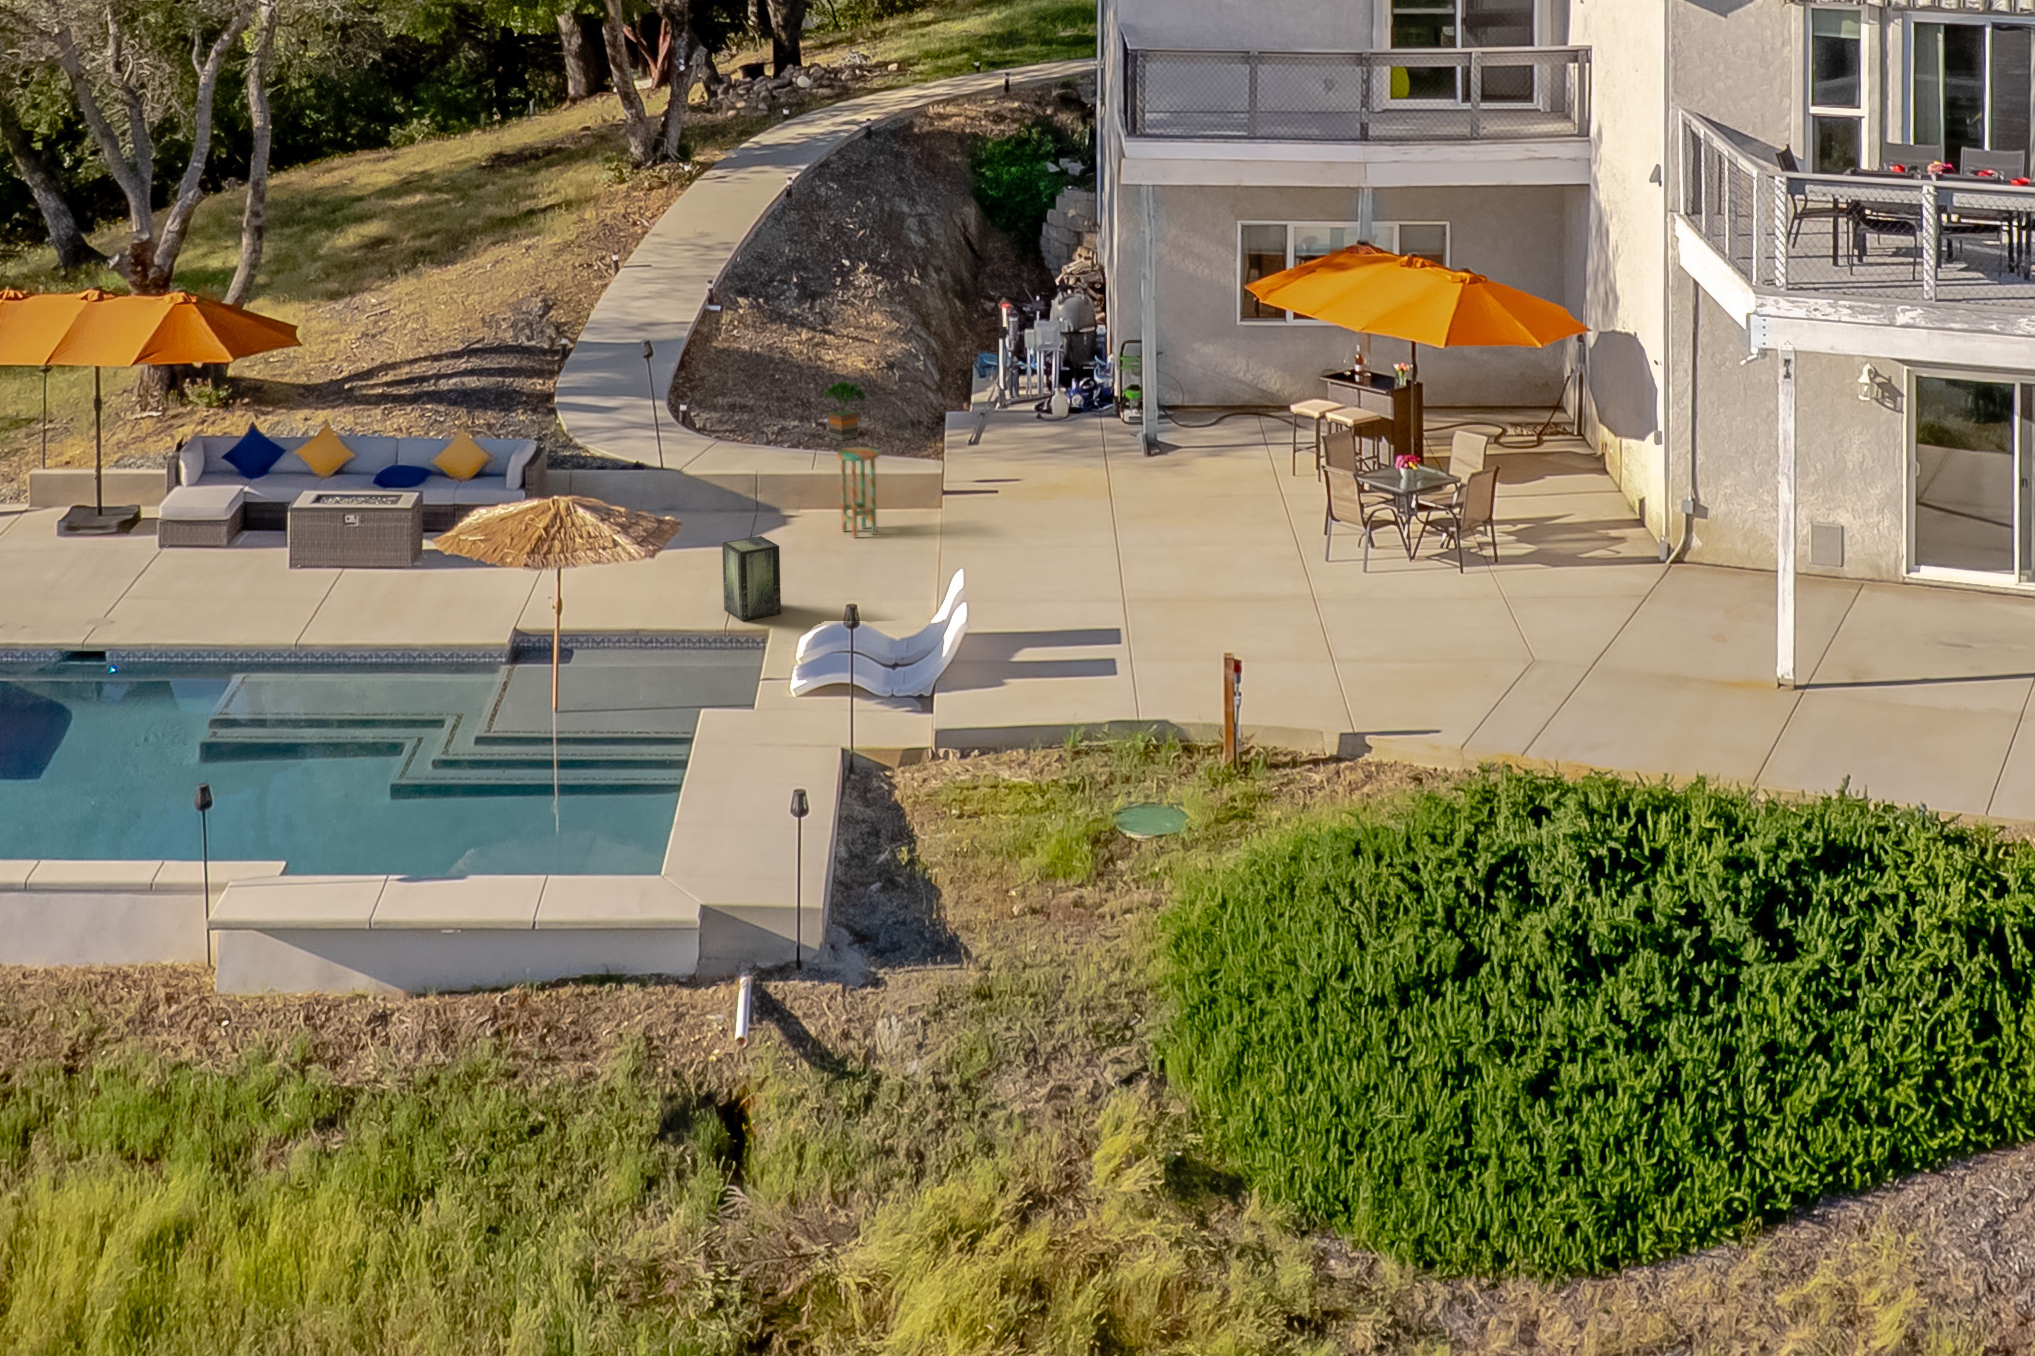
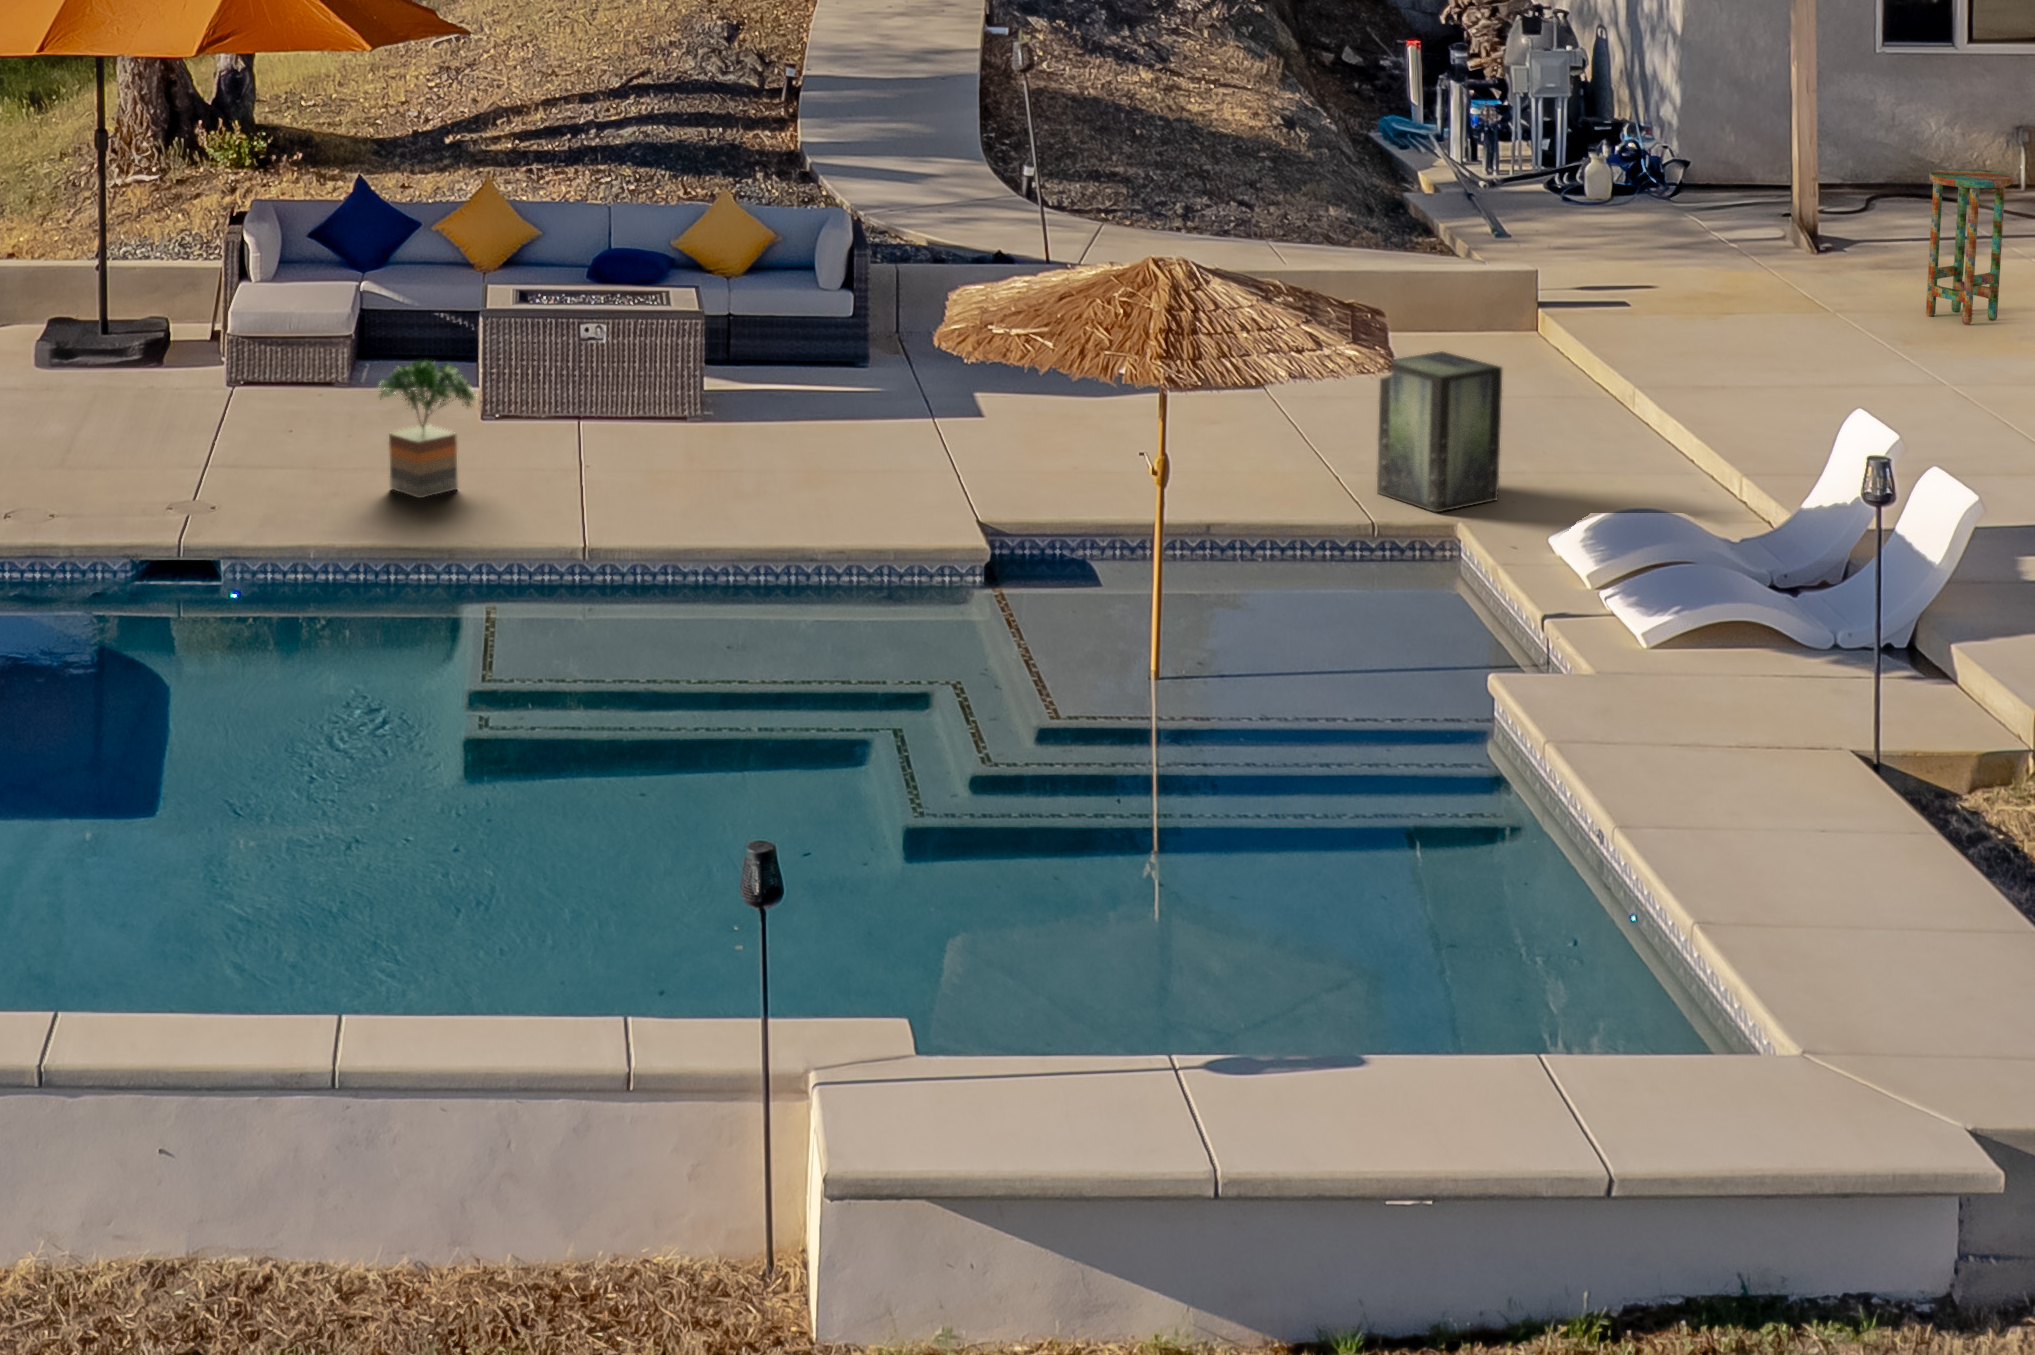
potted tree: present [824,382,866,441] -> present [378,360,475,498]
side table: present [837,447,880,537] -> present [1926,169,2012,324]

